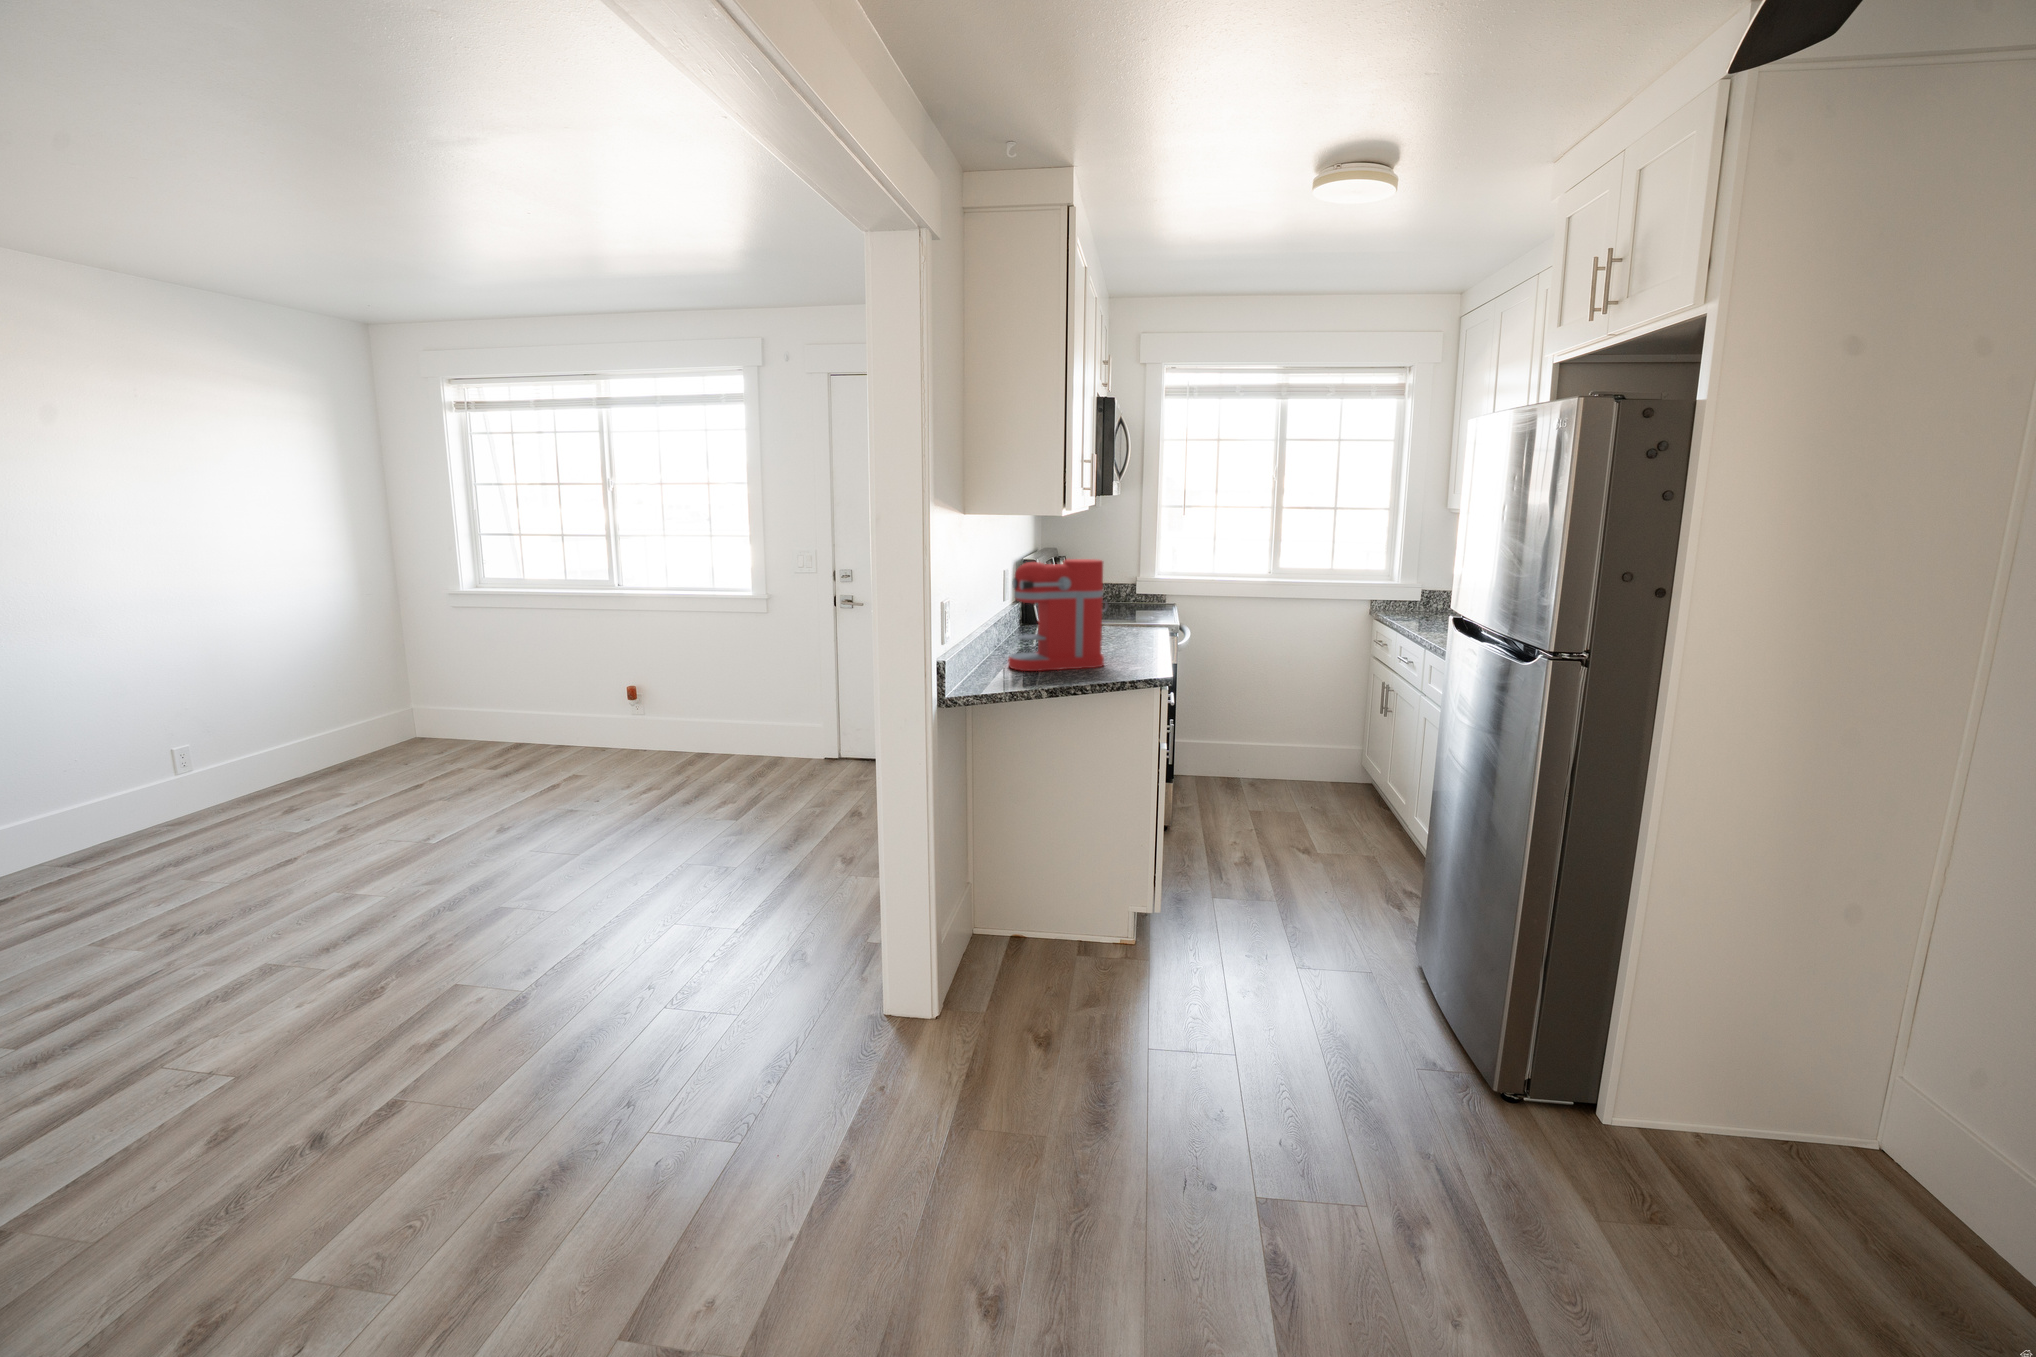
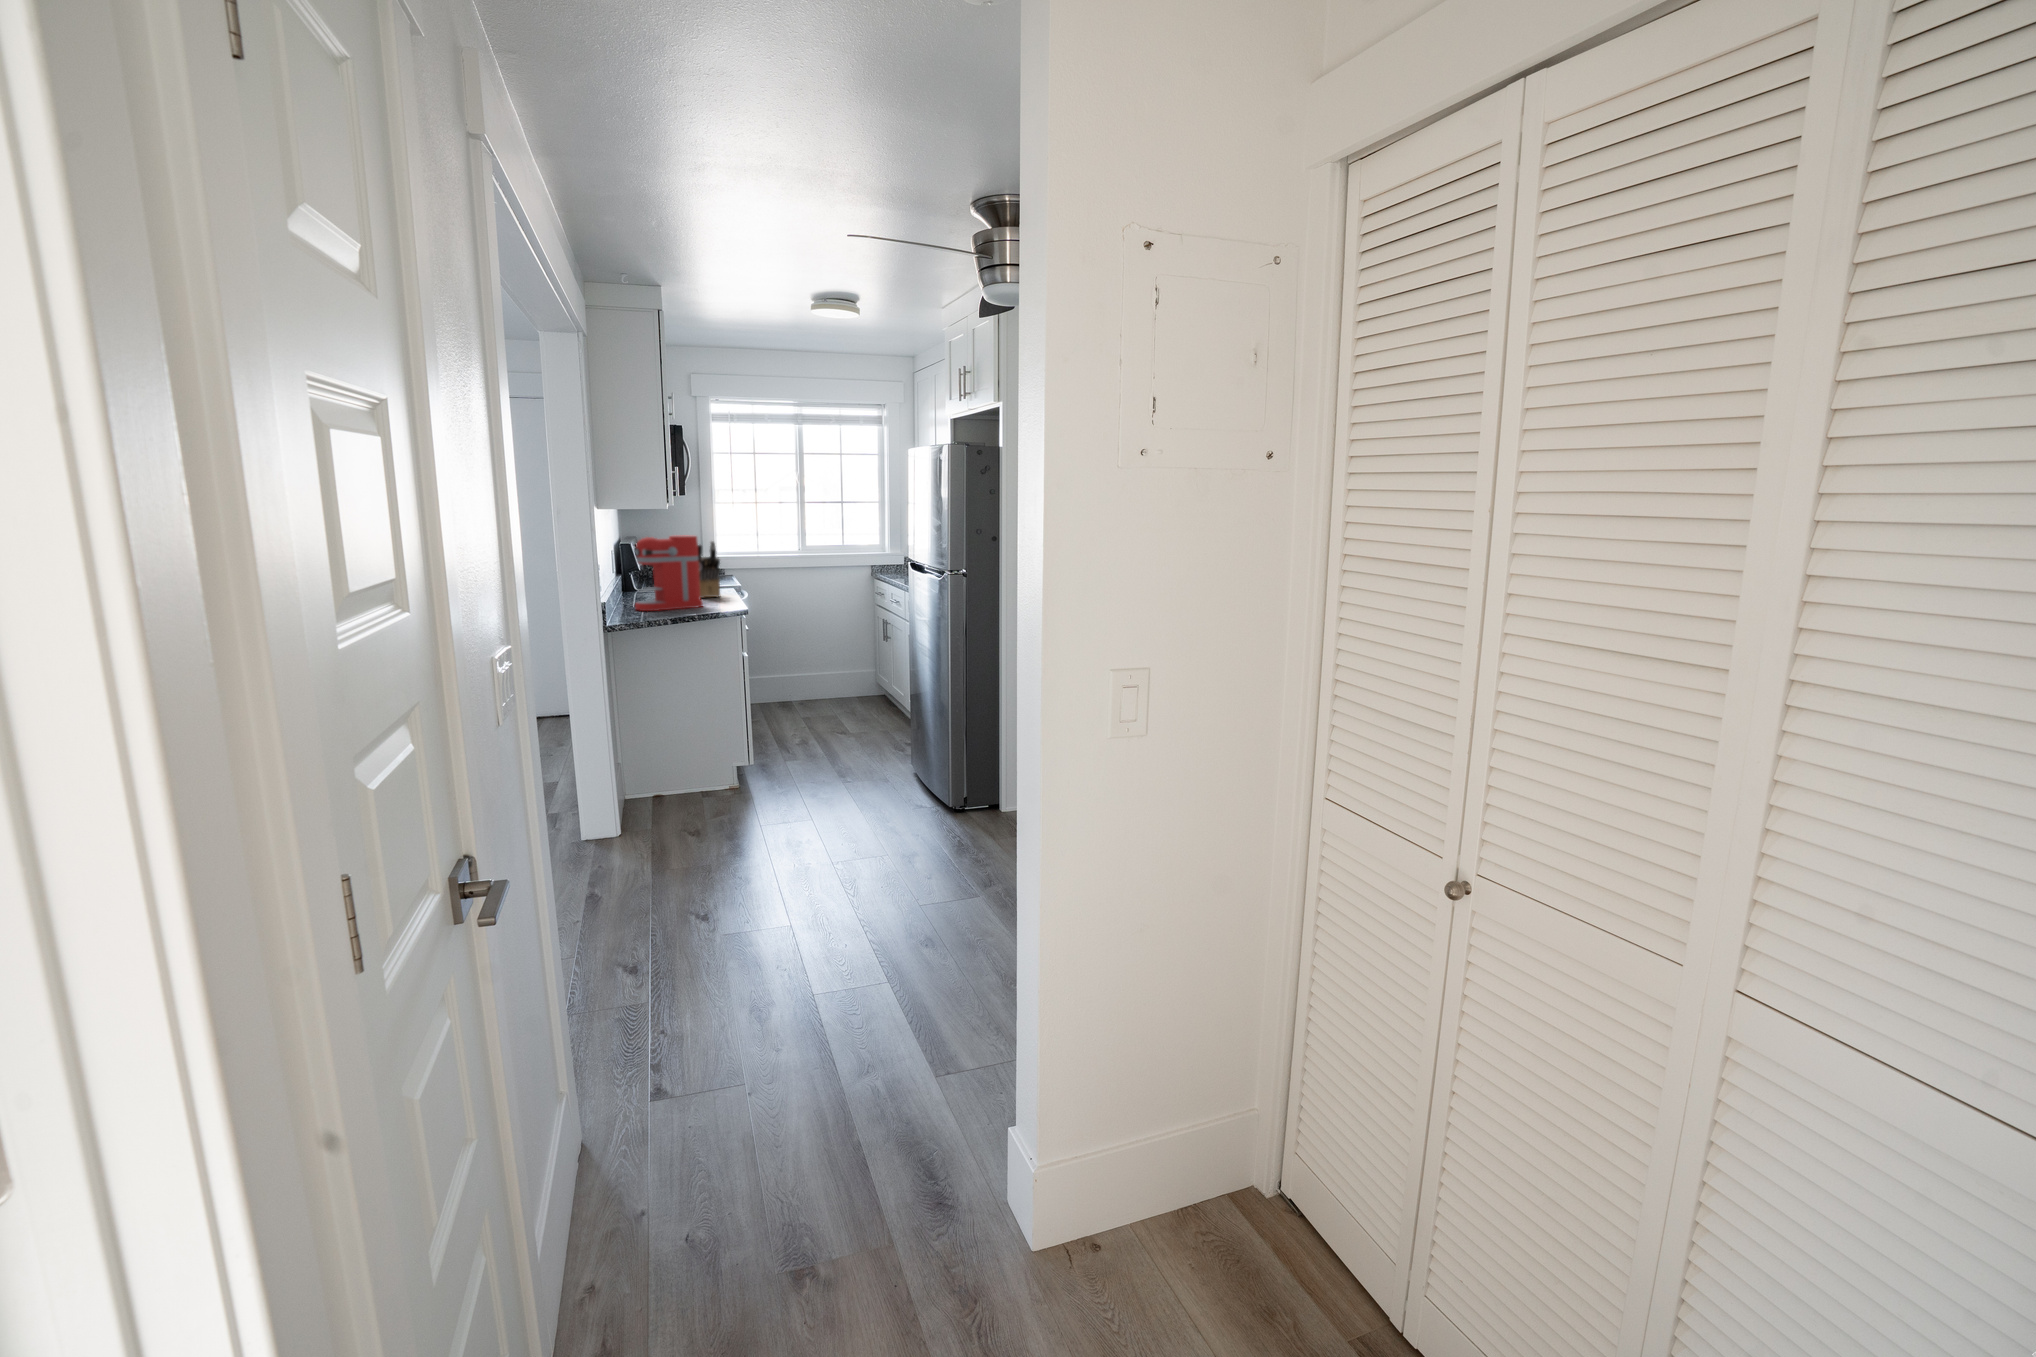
knife block: none [1108,566,1141,647] -> present [698,541,720,598]

